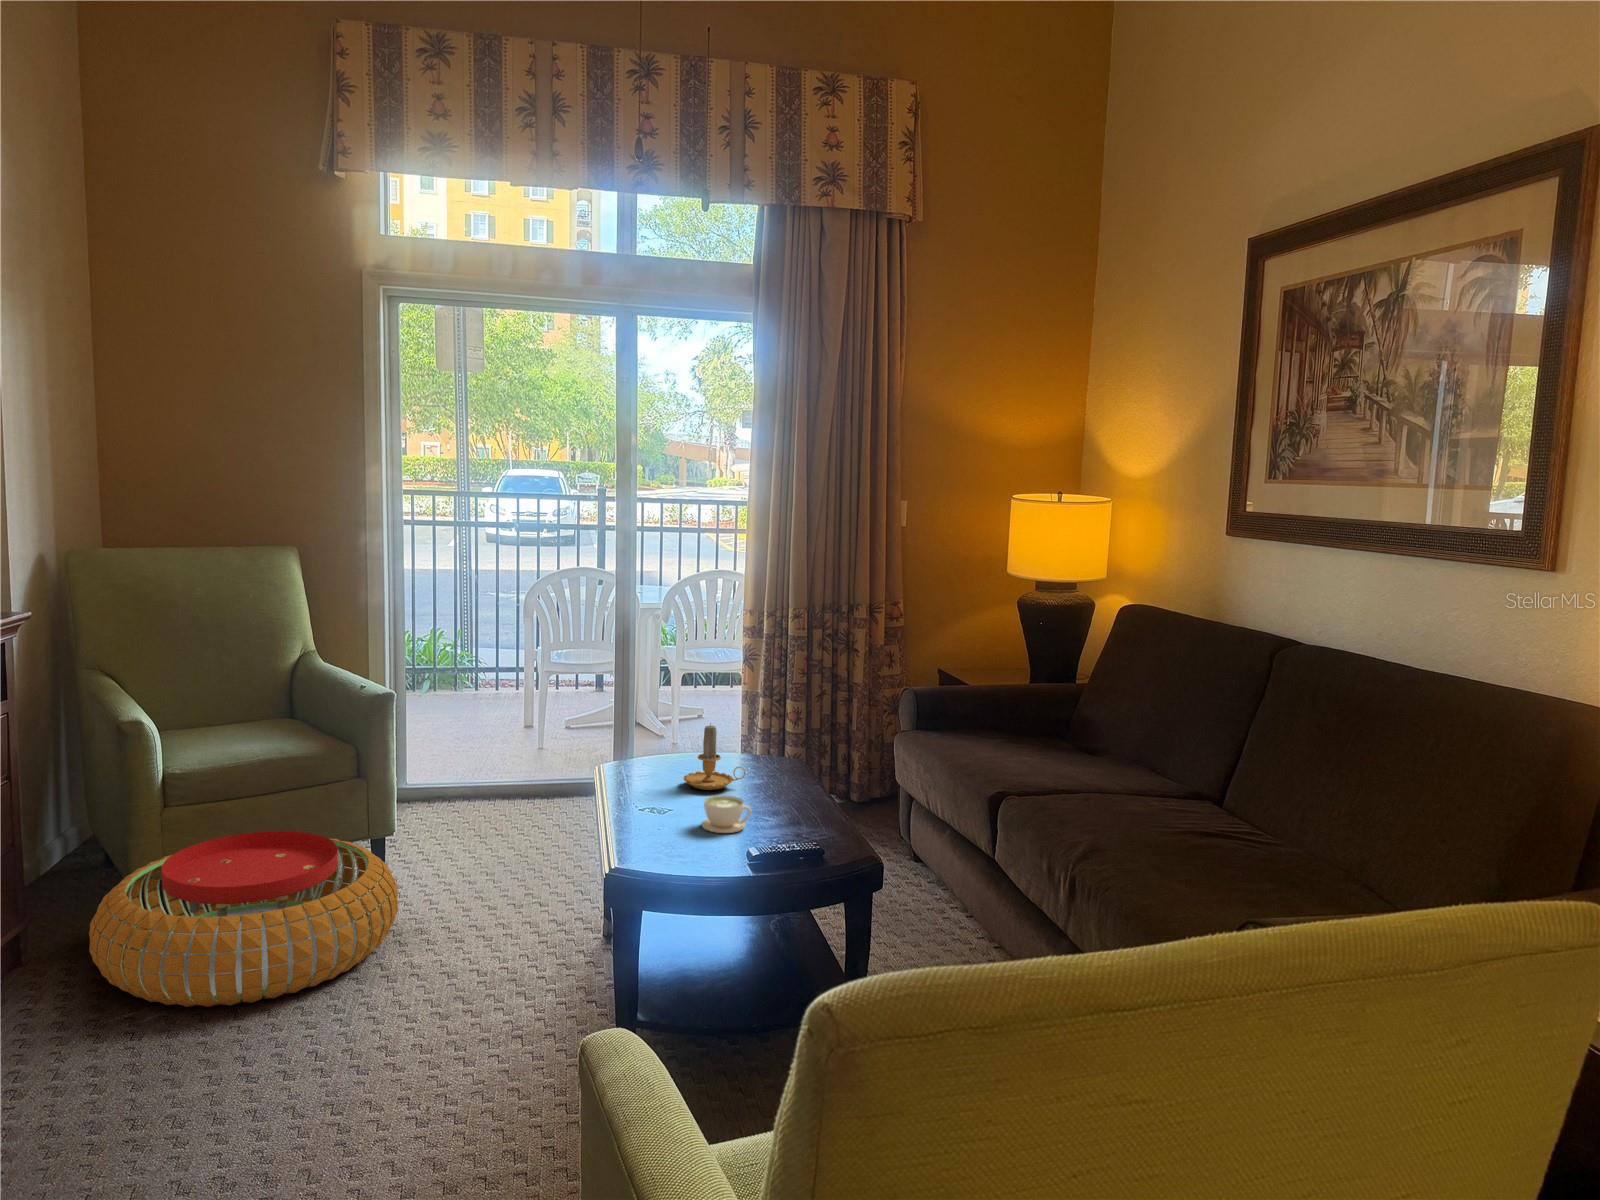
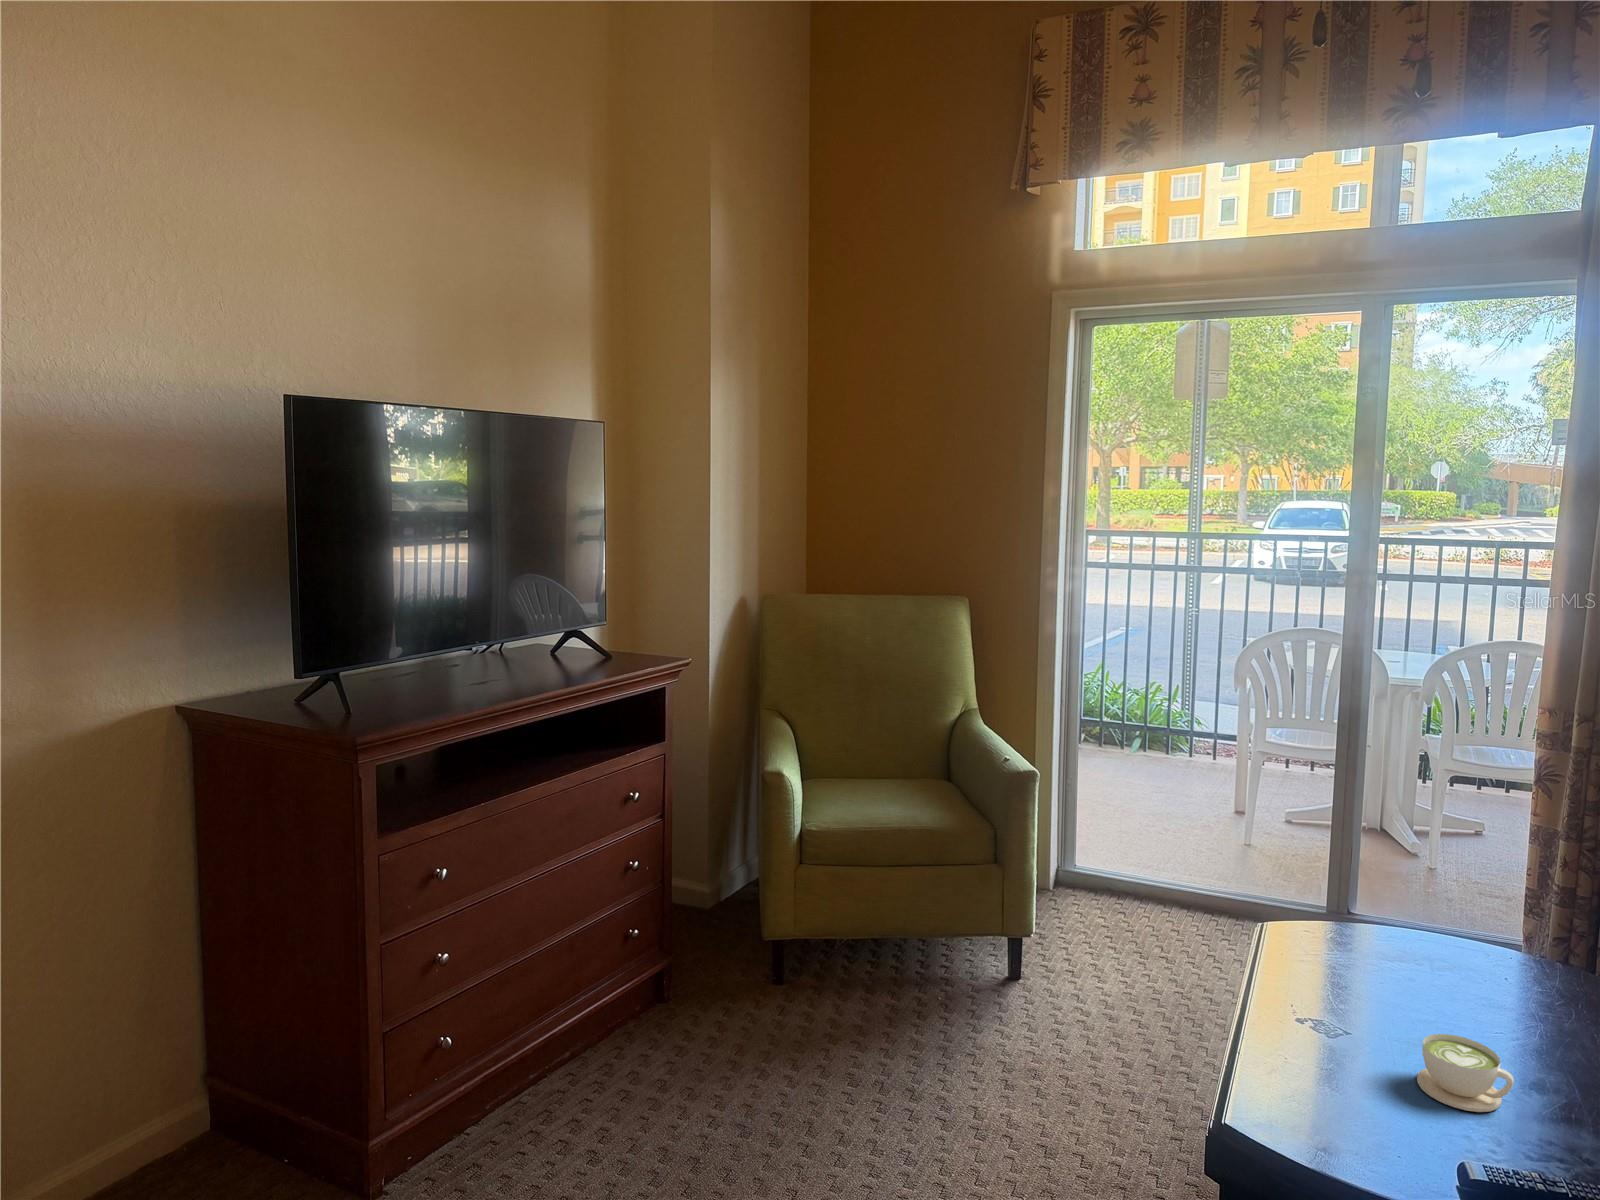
candle: present [684,725,745,790] -> none [1406,898,1521,1006]
pouf: present [89,831,398,1007] -> none [711,907,1010,1117]

